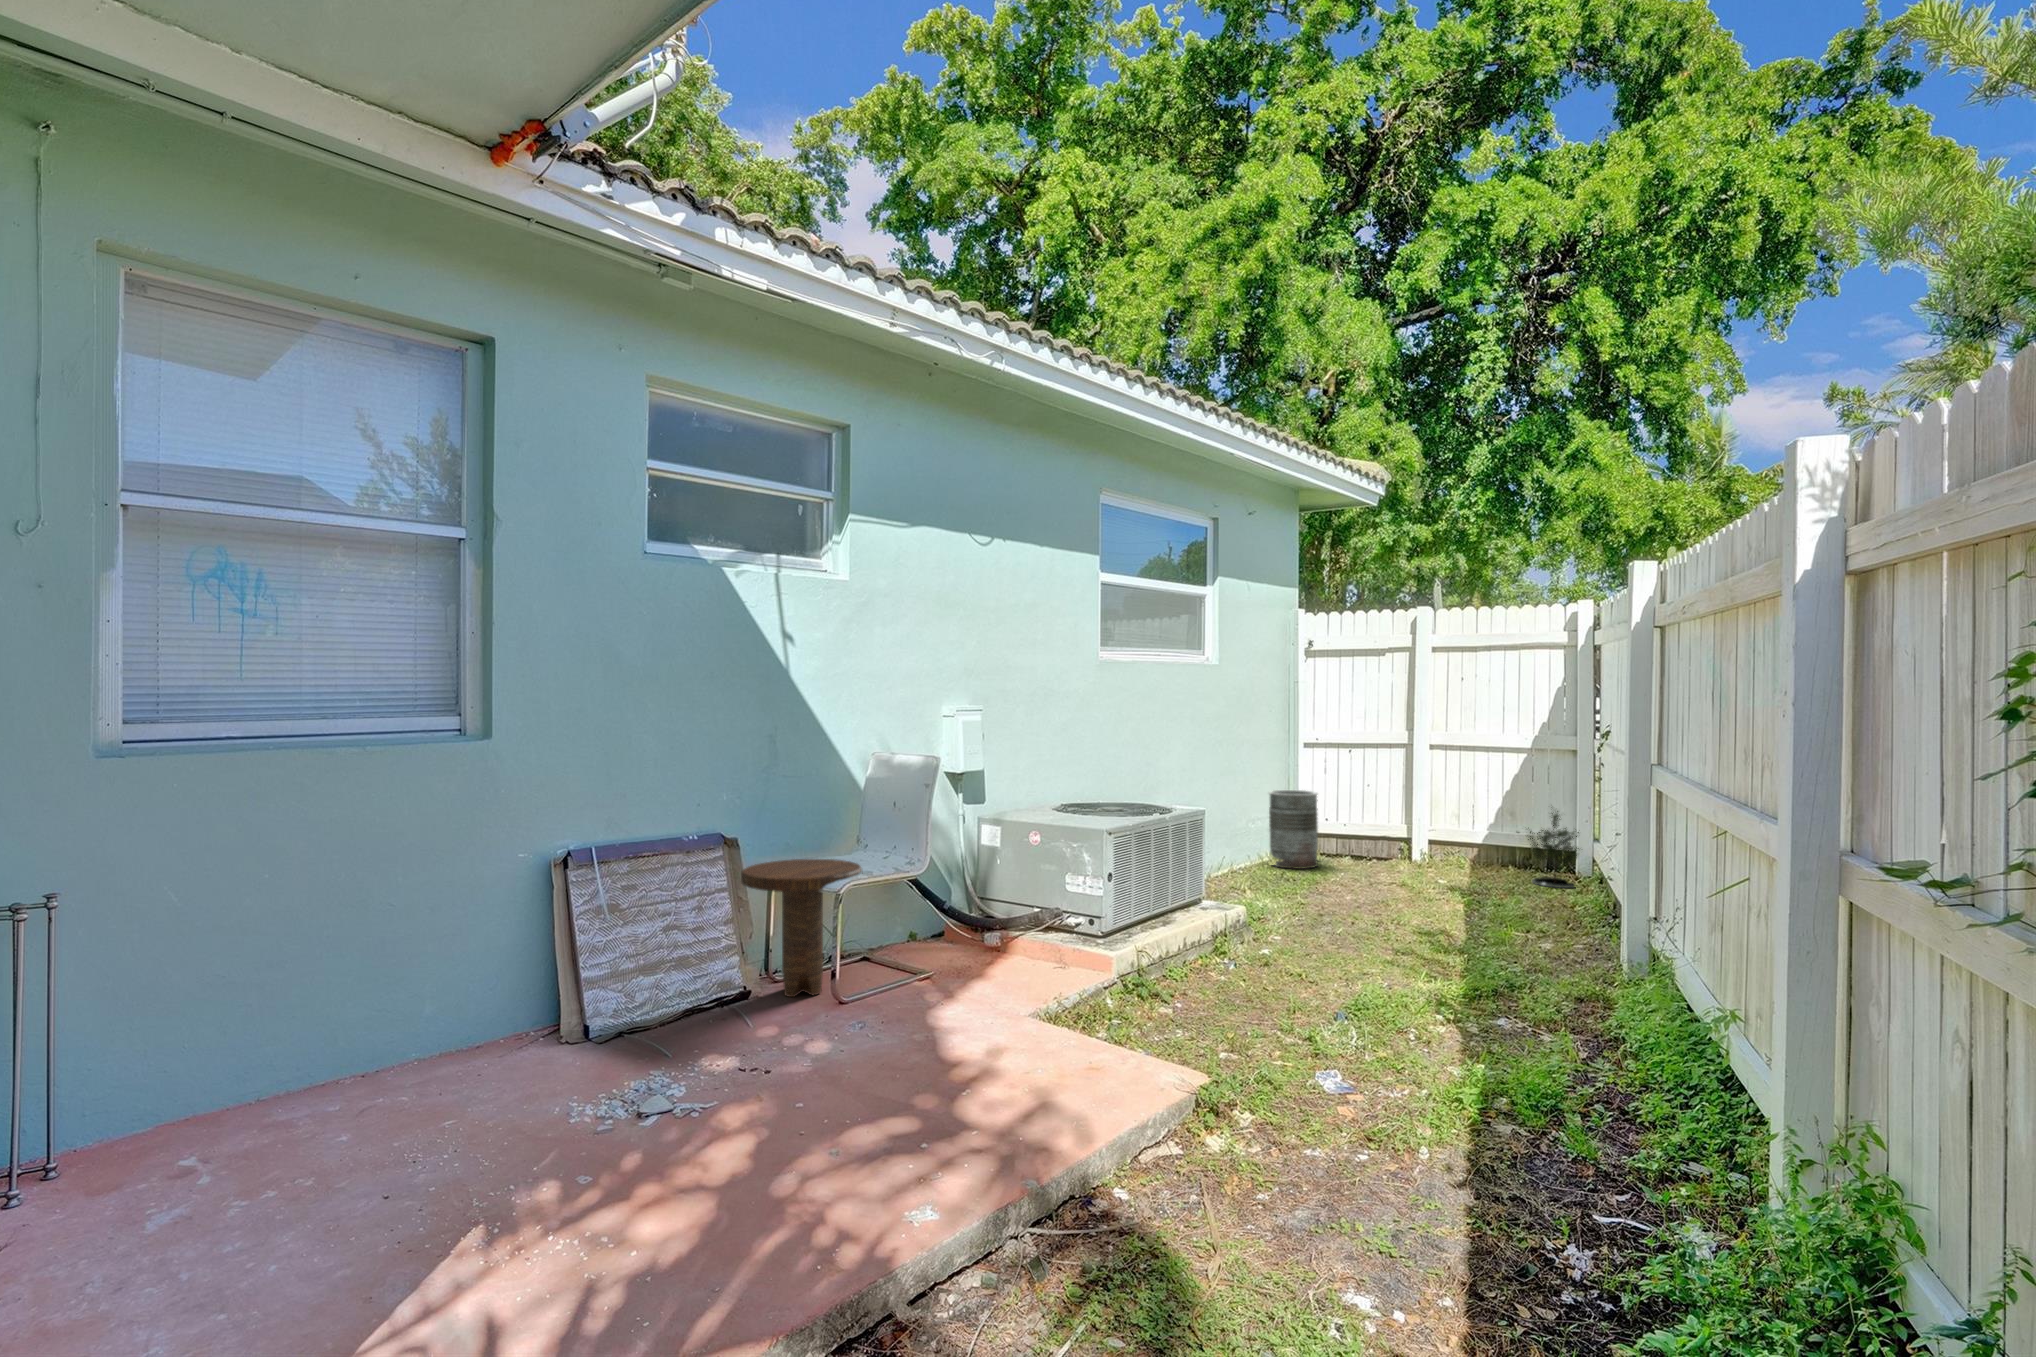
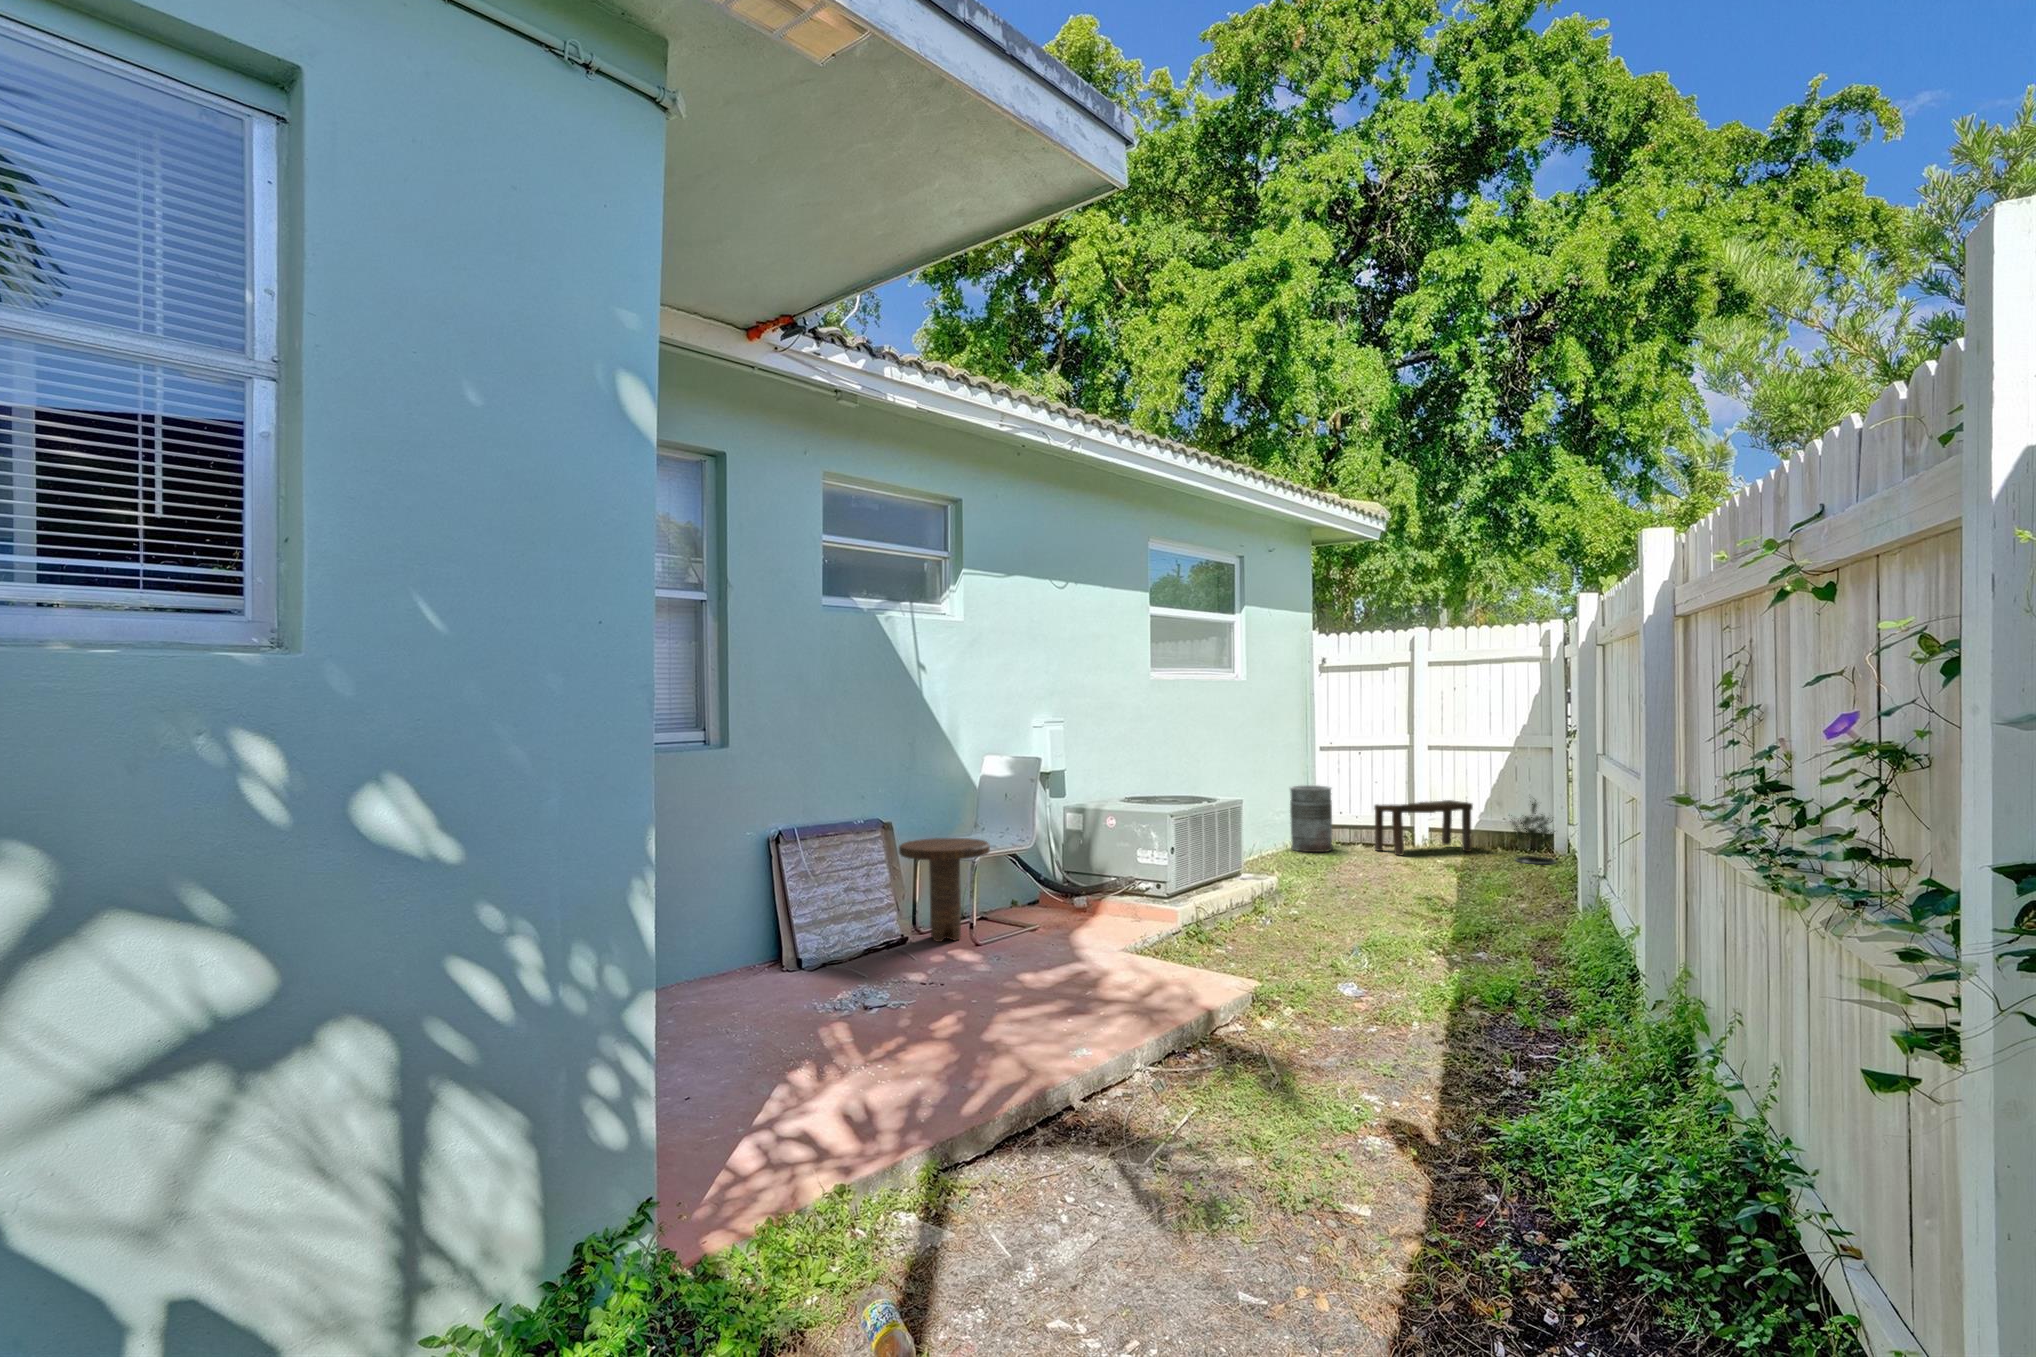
bench: none [1367,809,1482,874] -> present [1374,800,1473,855]

